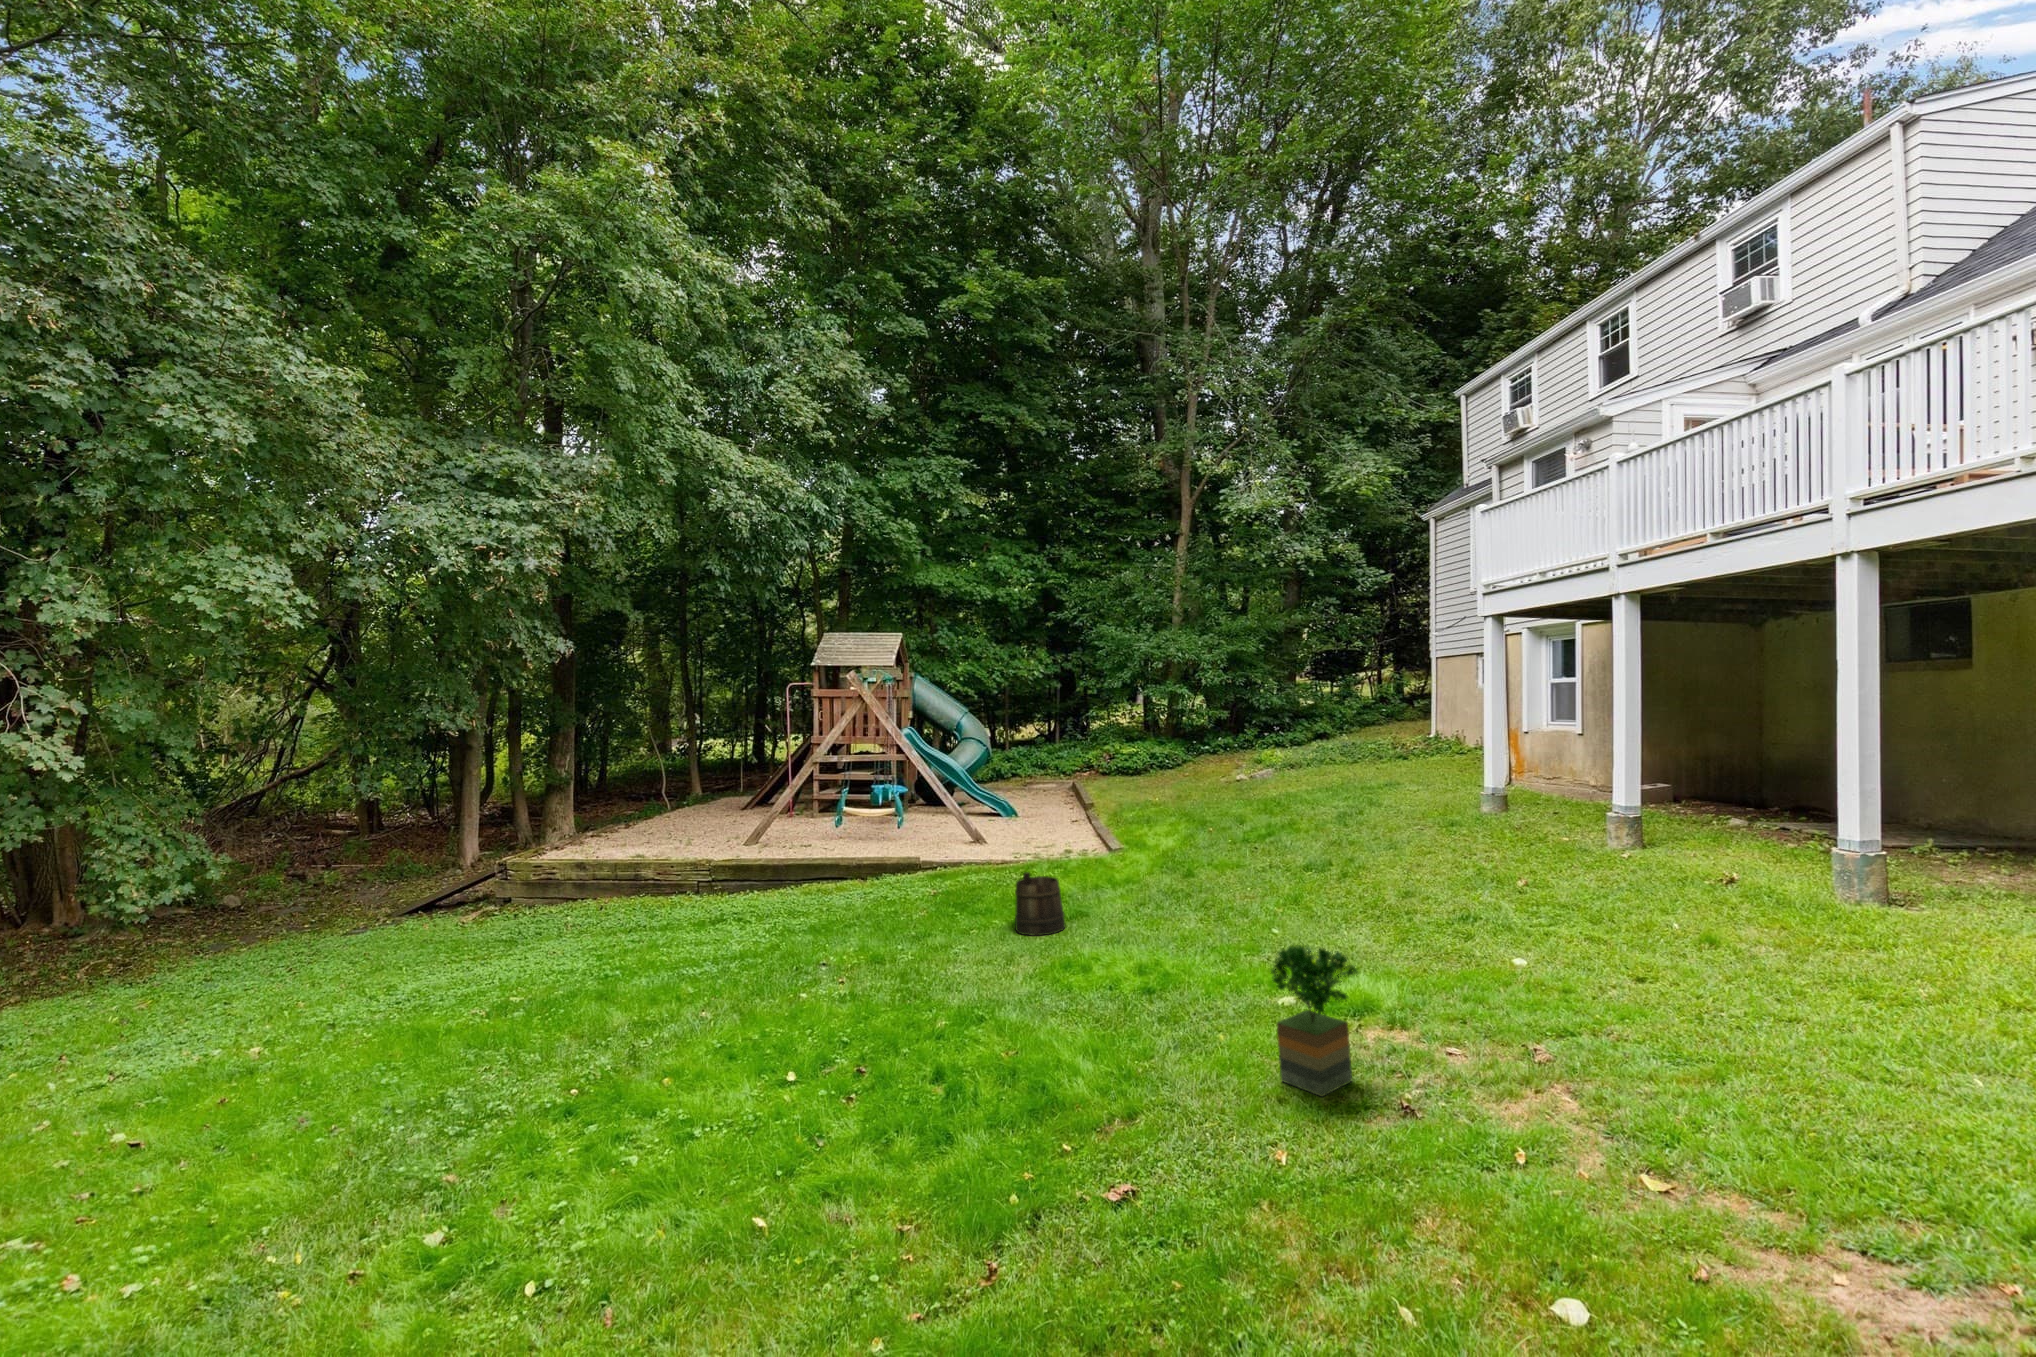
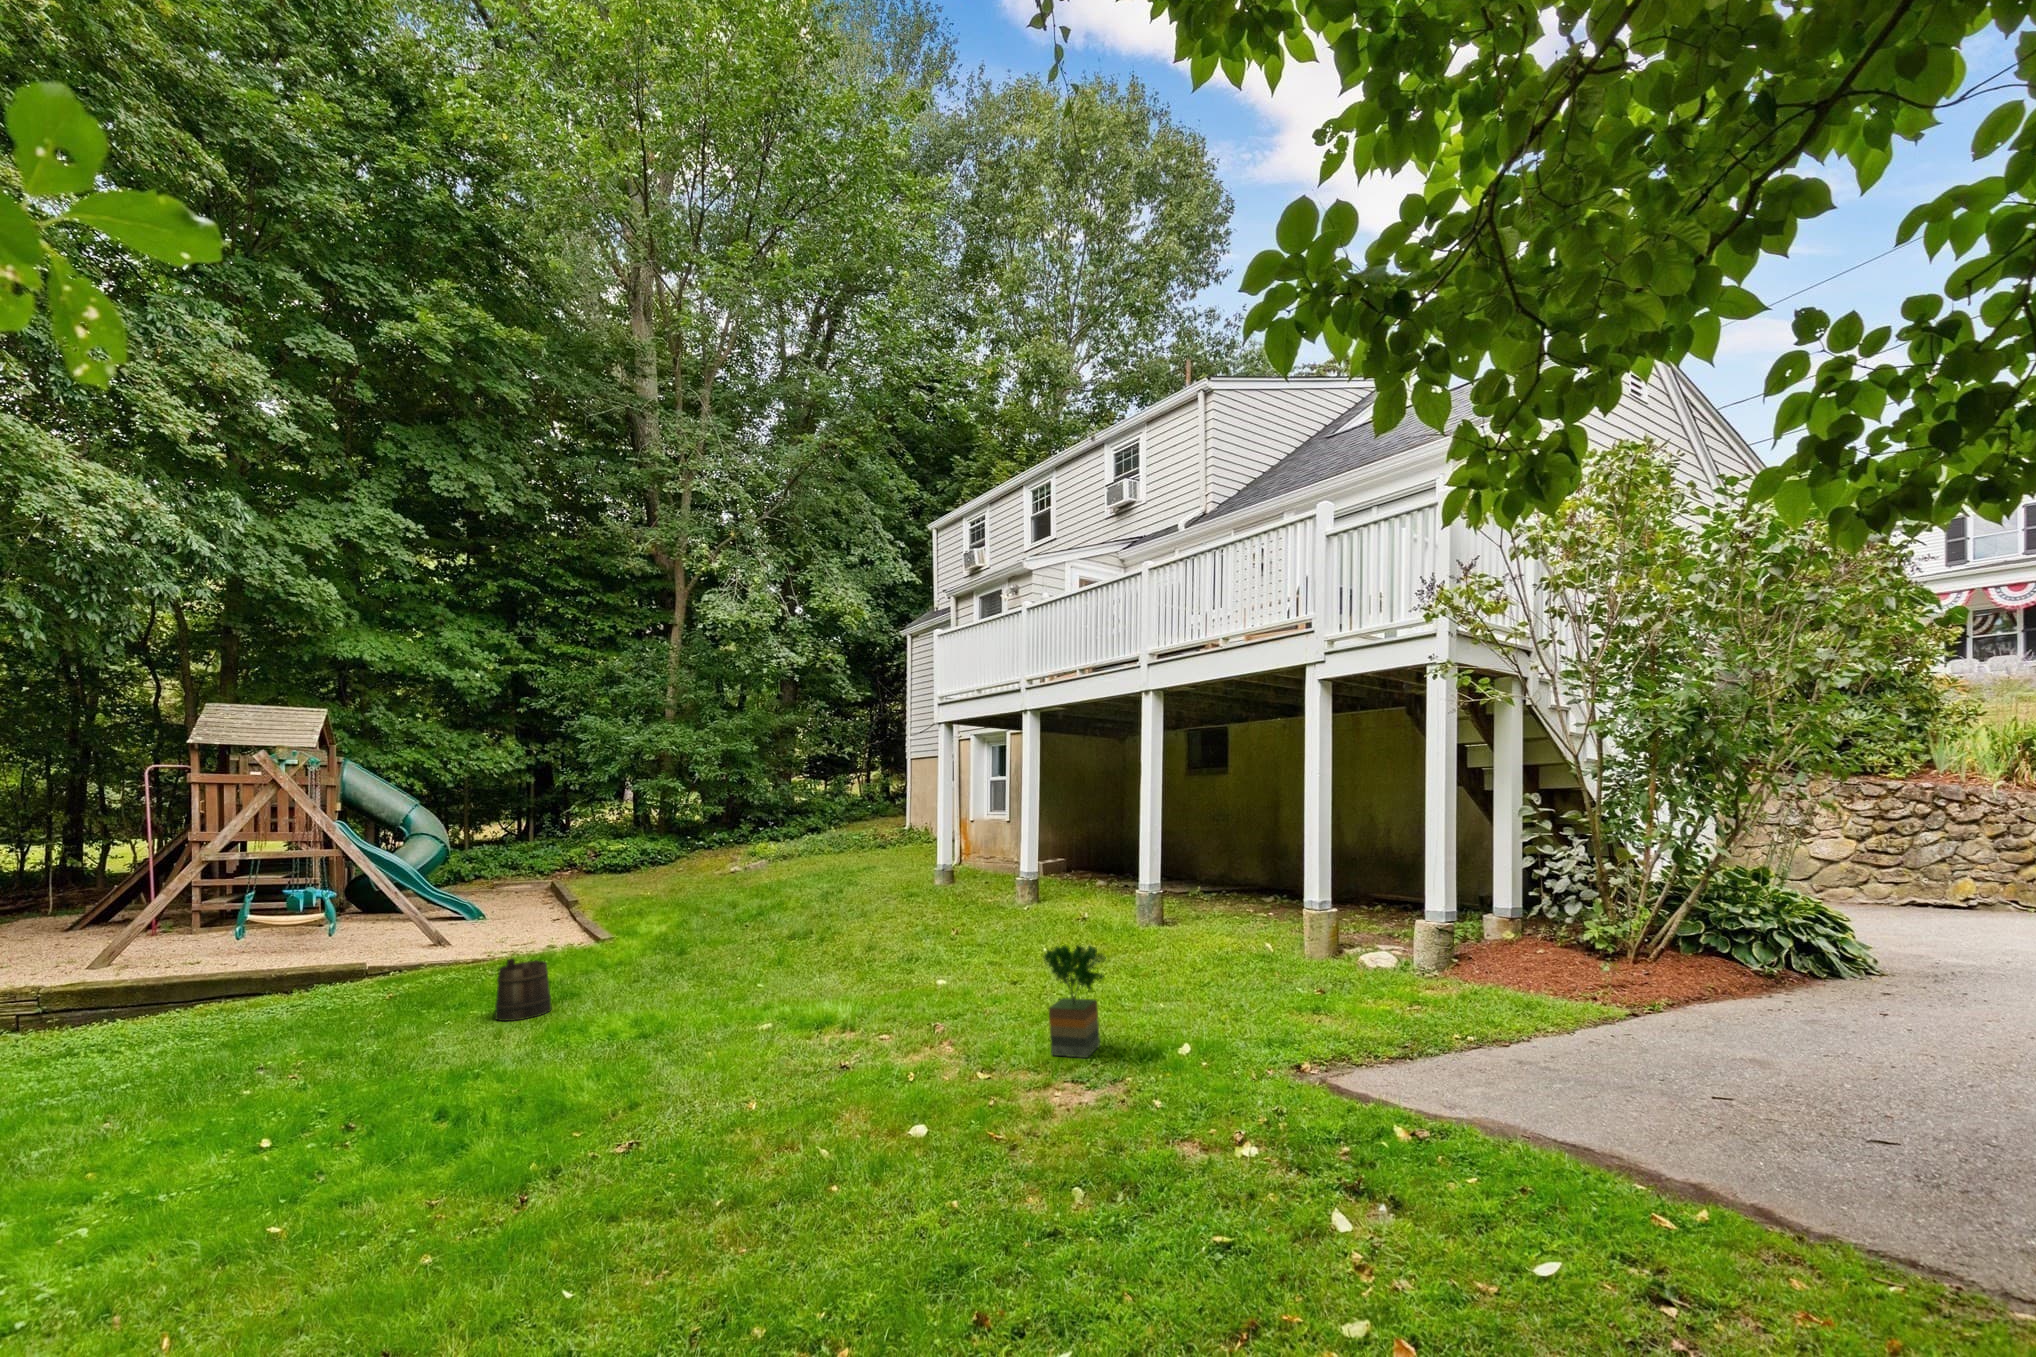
potted tree: present [1271,945,1358,1096] -> present [1043,945,1106,1058]

